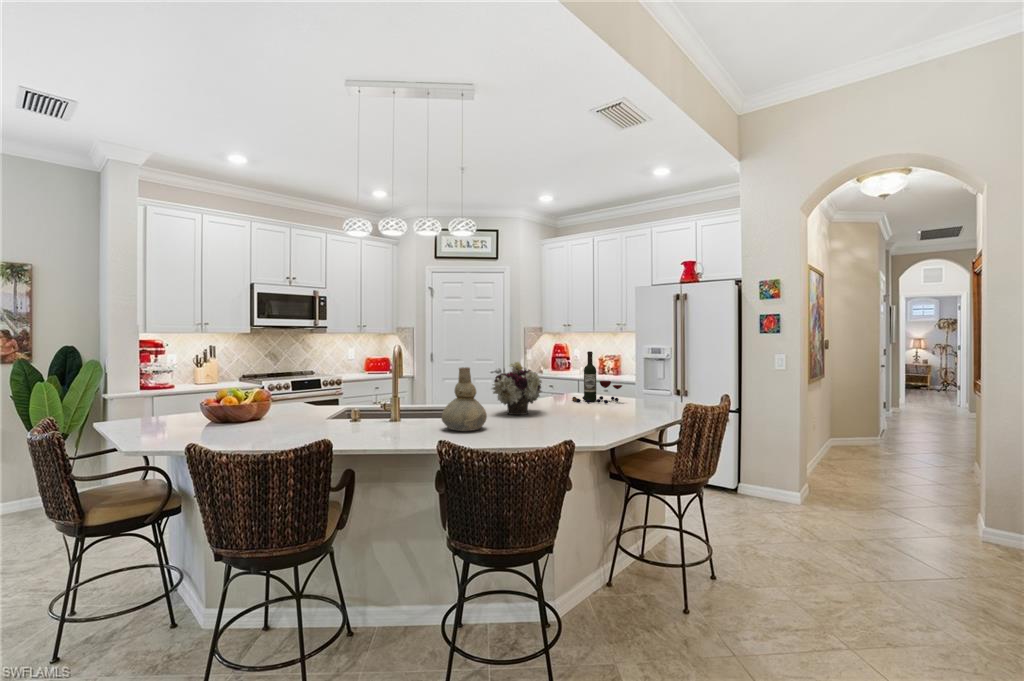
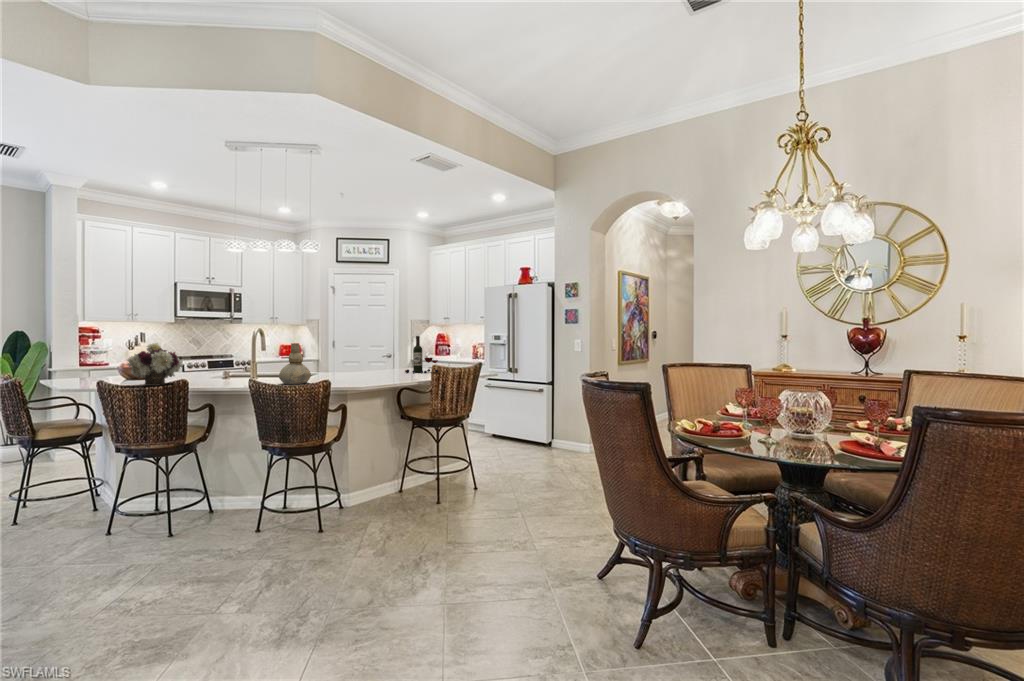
flower arrangement: present [492,361,542,415] -> present [127,343,183,386]

